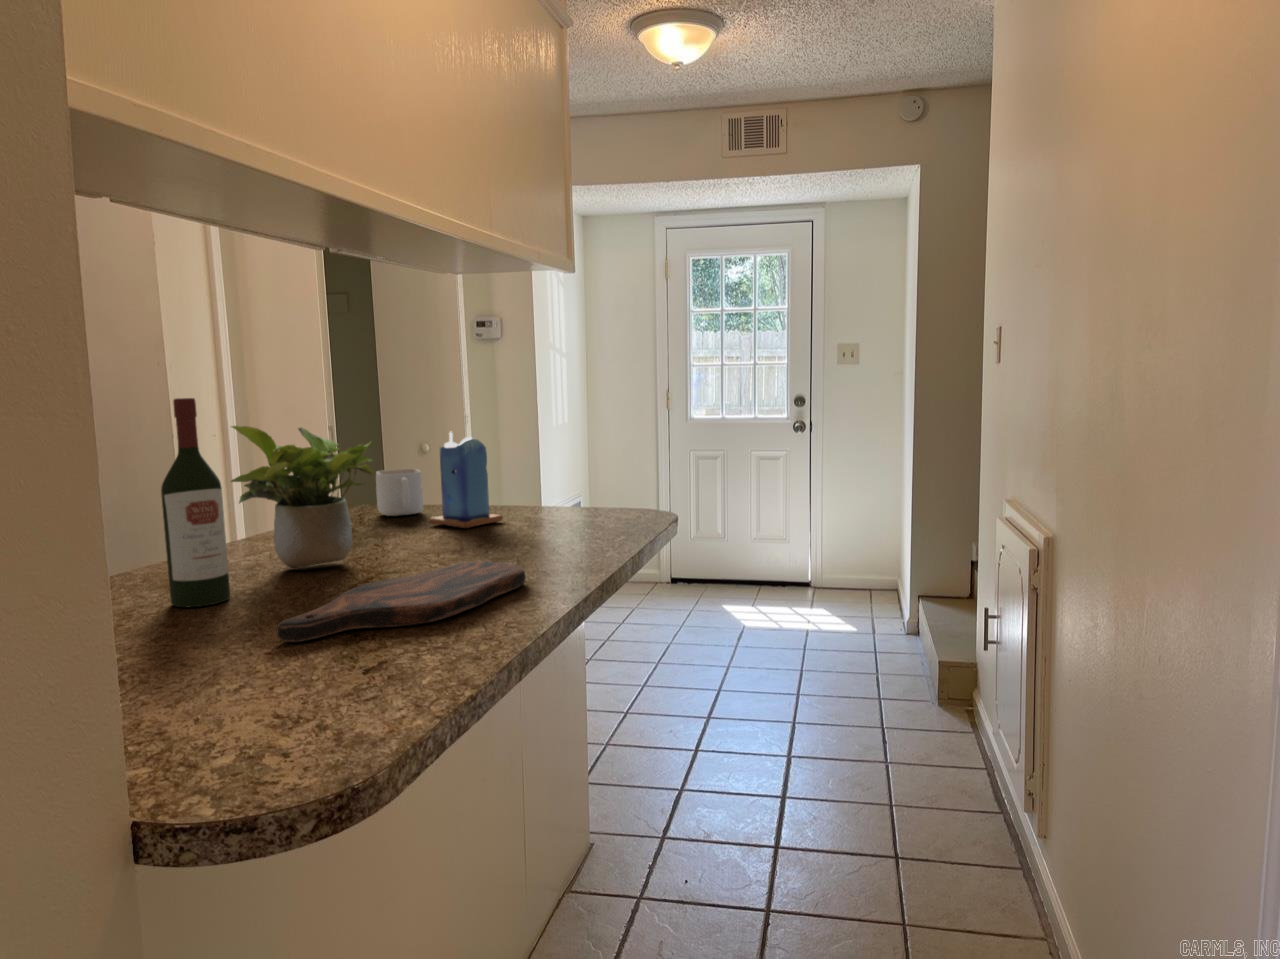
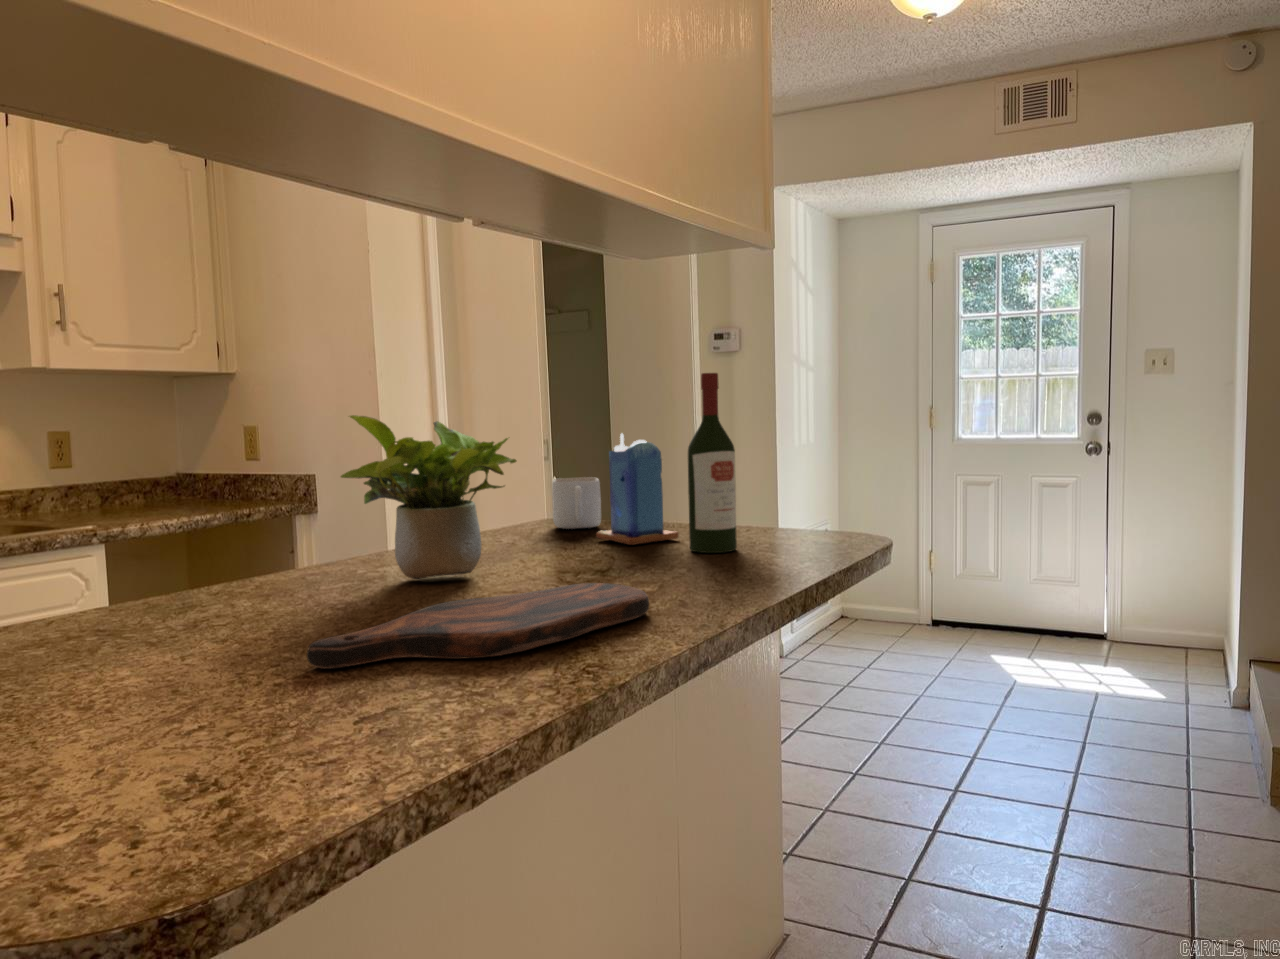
wine bottle: present [161,398,230,607] -> present [688,373,737,553]

